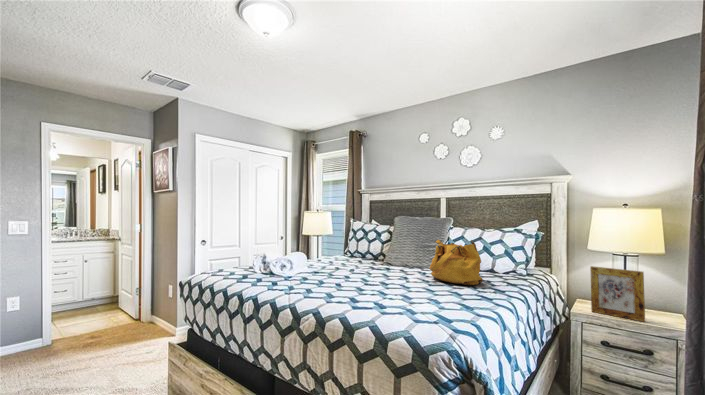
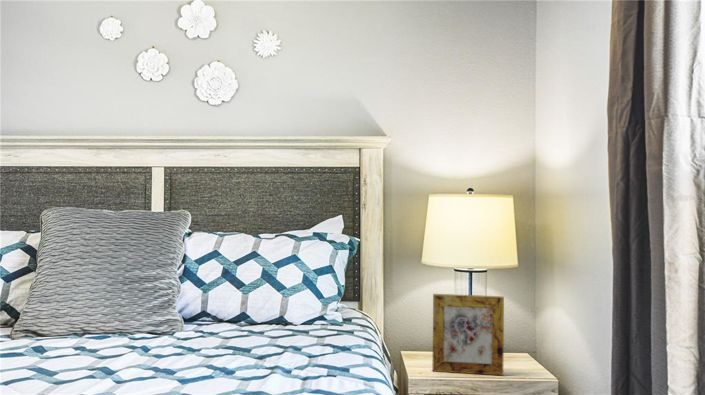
handbag: present [429,240,483,285] -> none [172,263,289,366]

